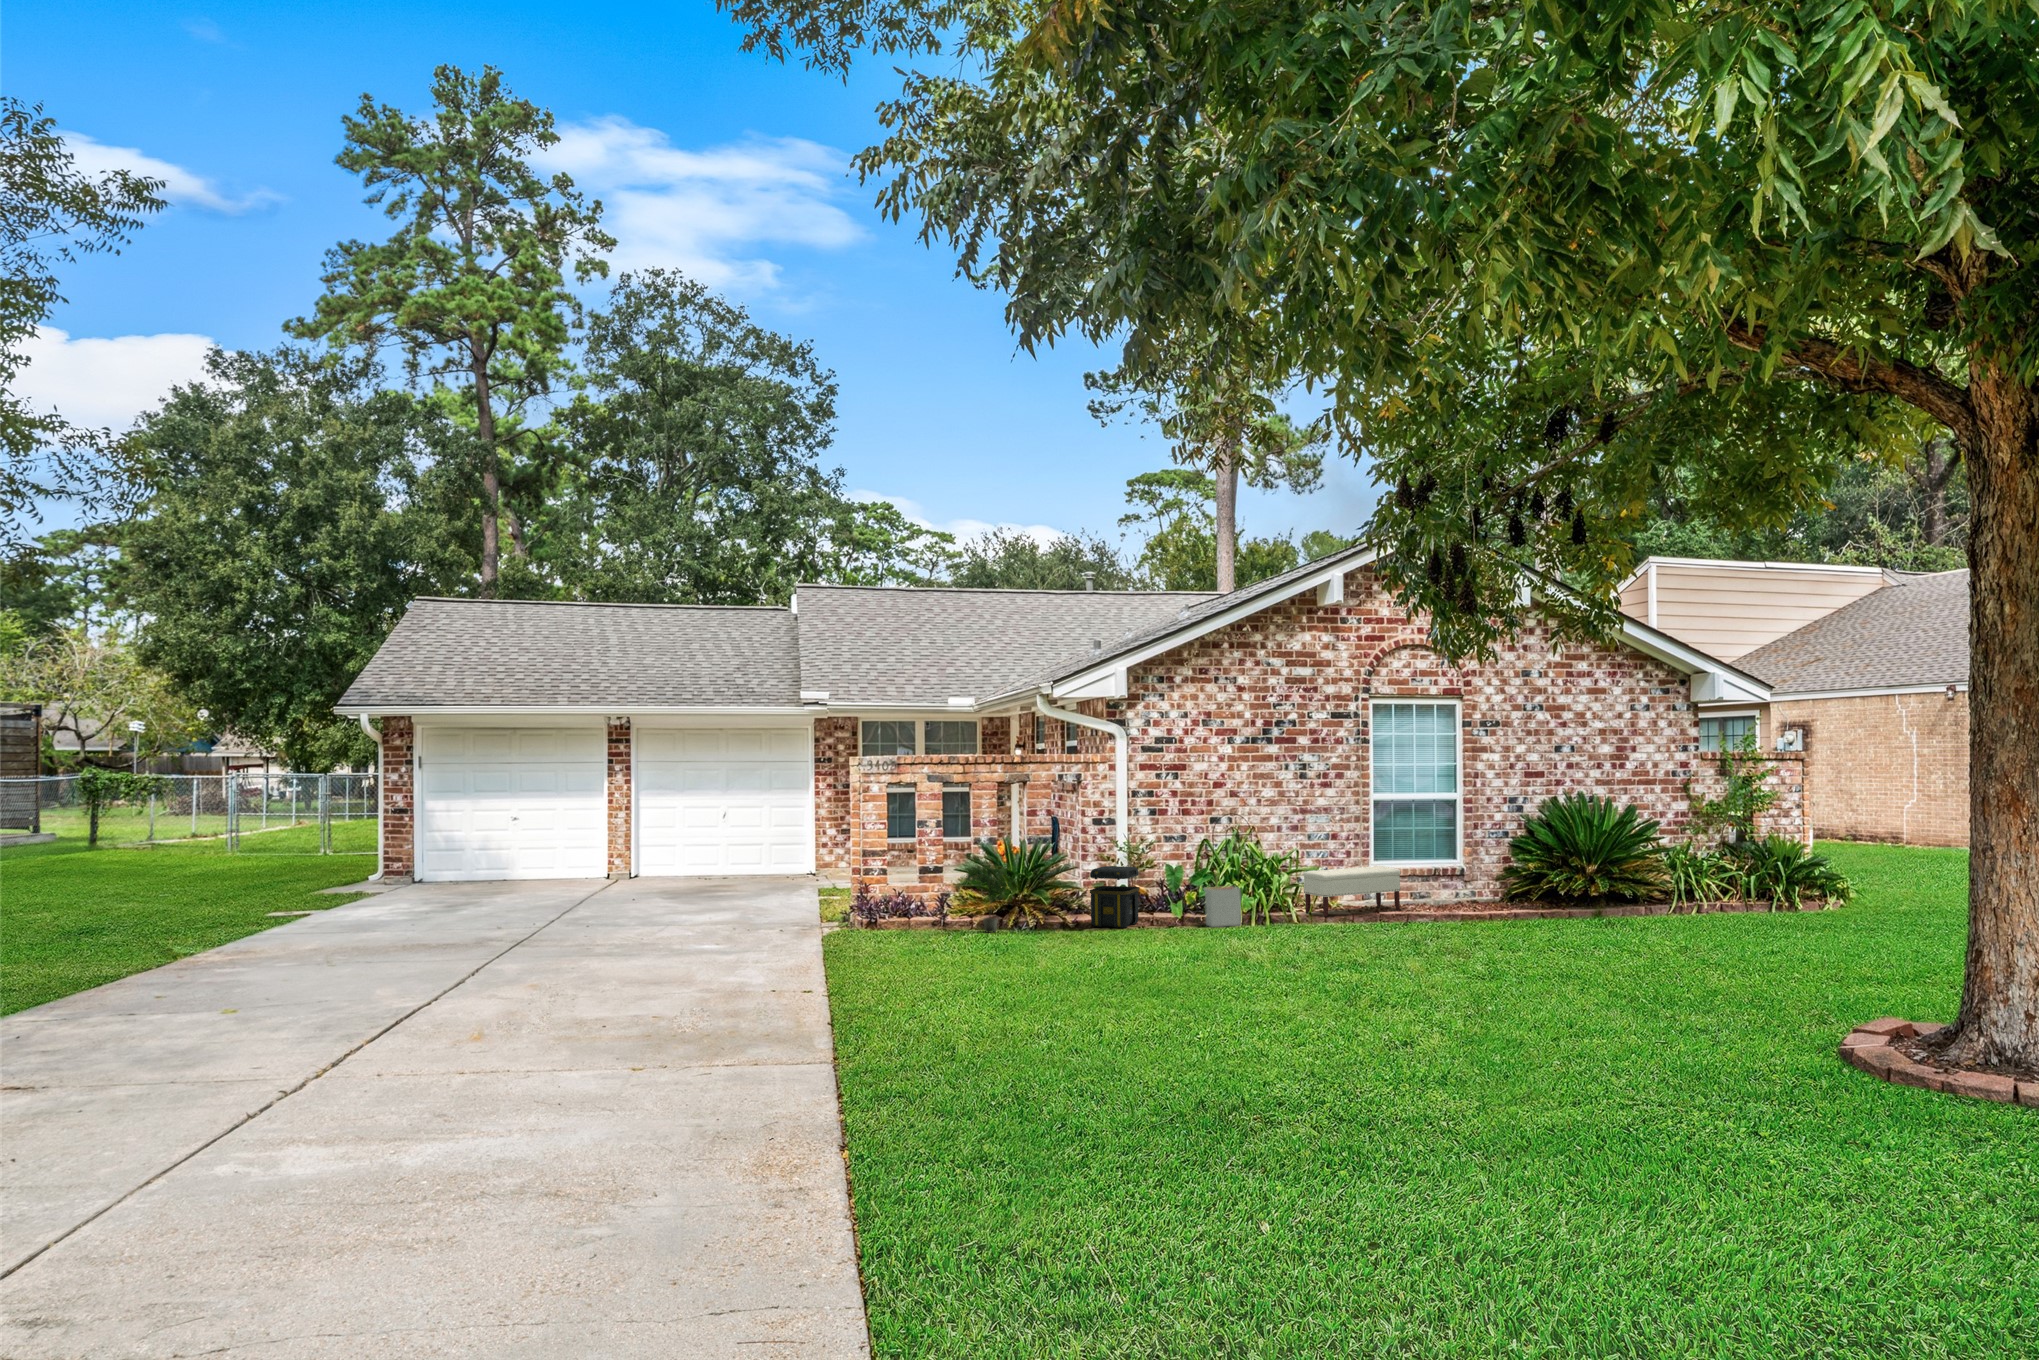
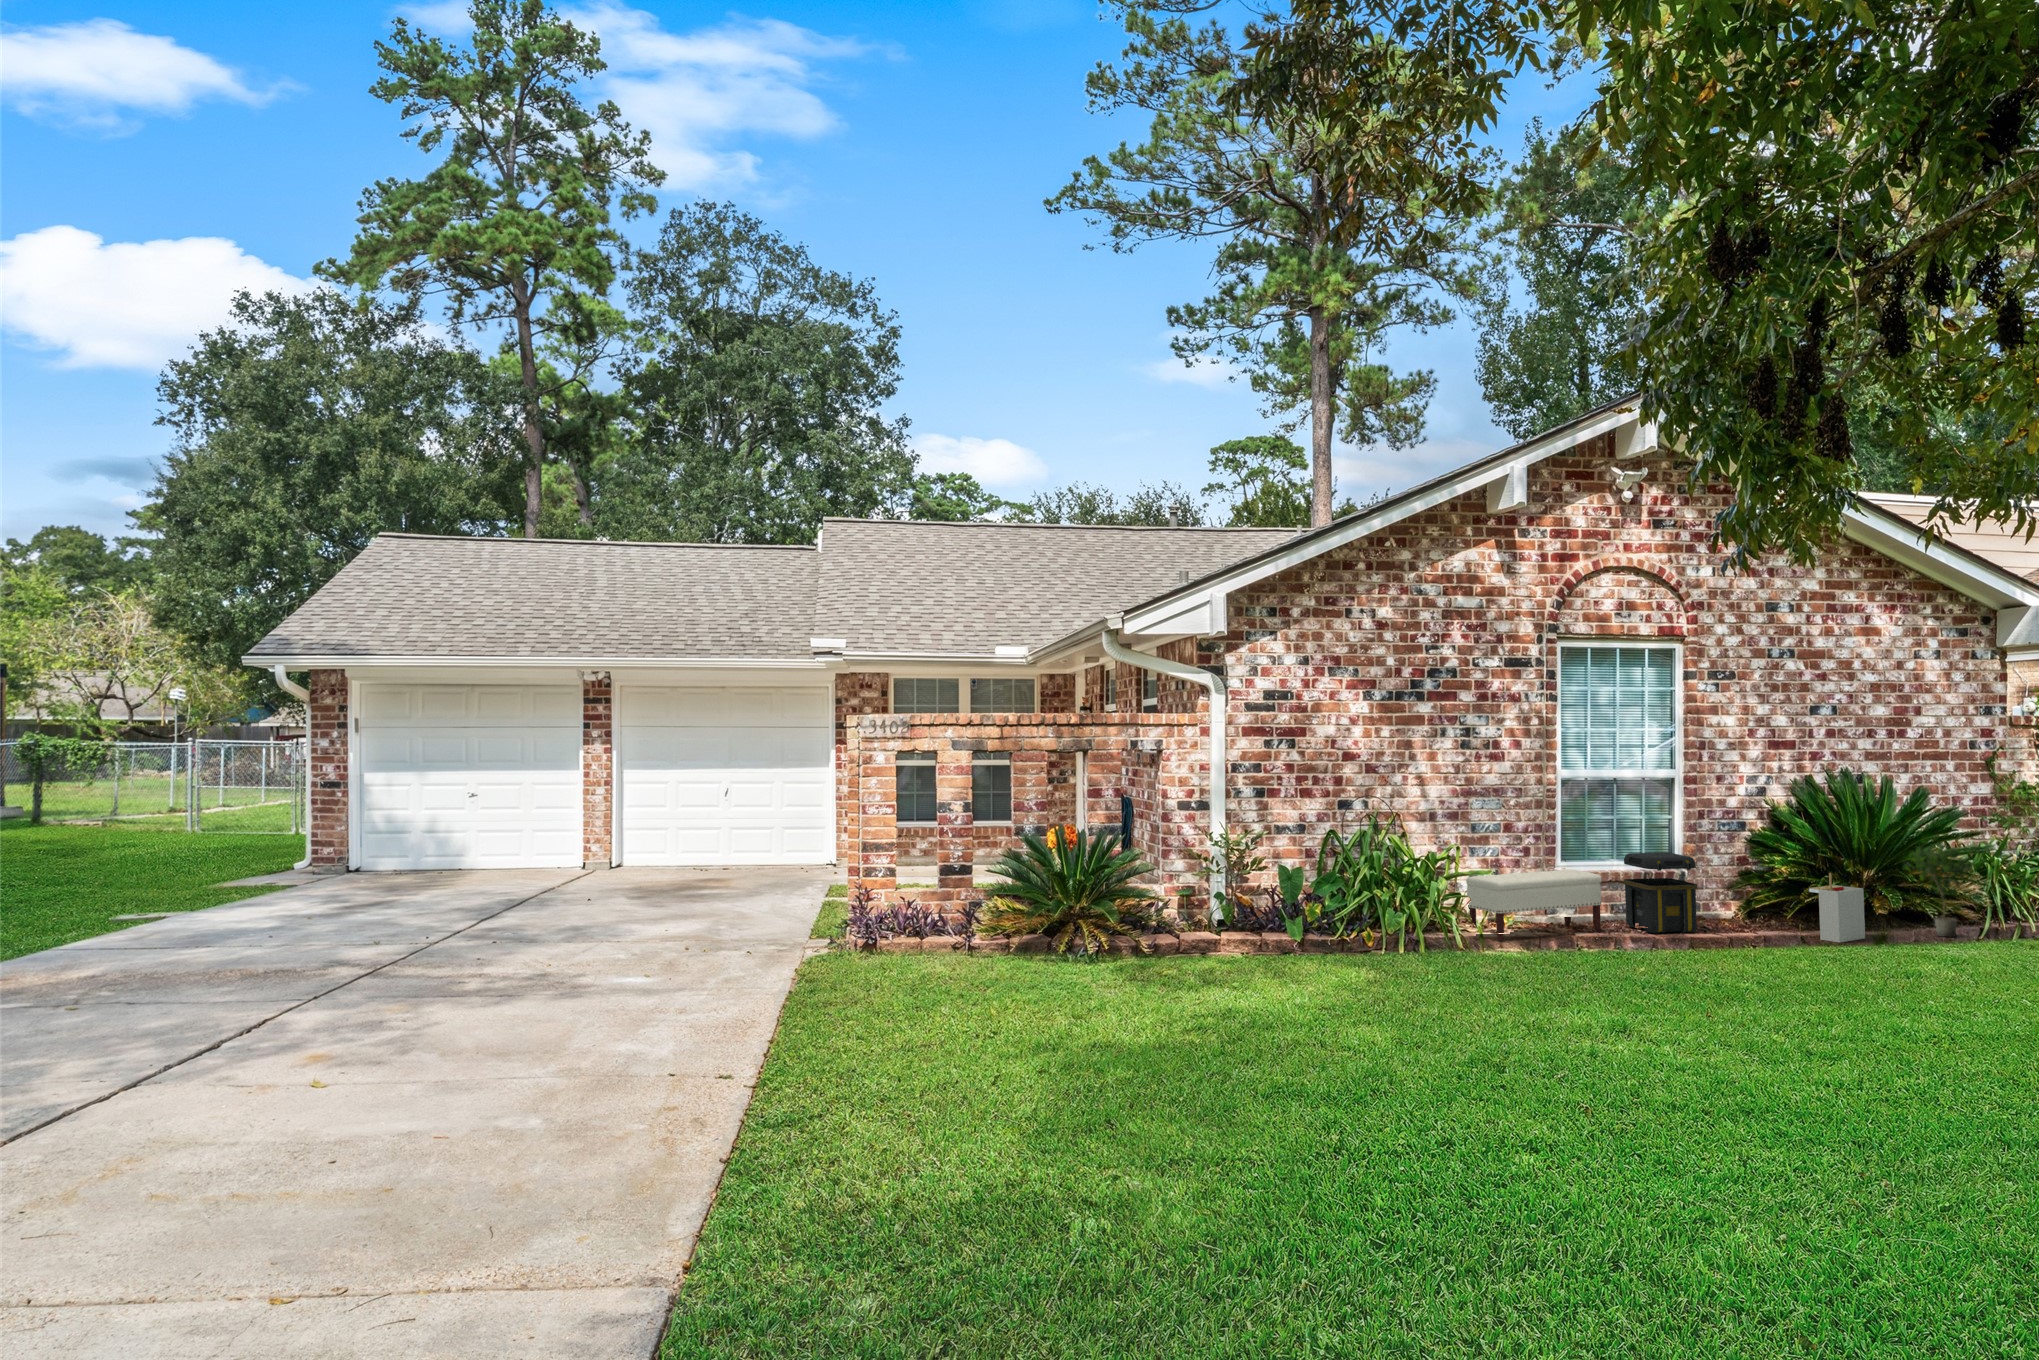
potted plant: present [966,864,1015,933] -> present [1903,844,1975,937]
toolbox: present [1090,866,1139,928] -> present [1624,852,1697,934]
storage bin: present [1204,886,1241,927] -> present [1809,873,1865,942]

